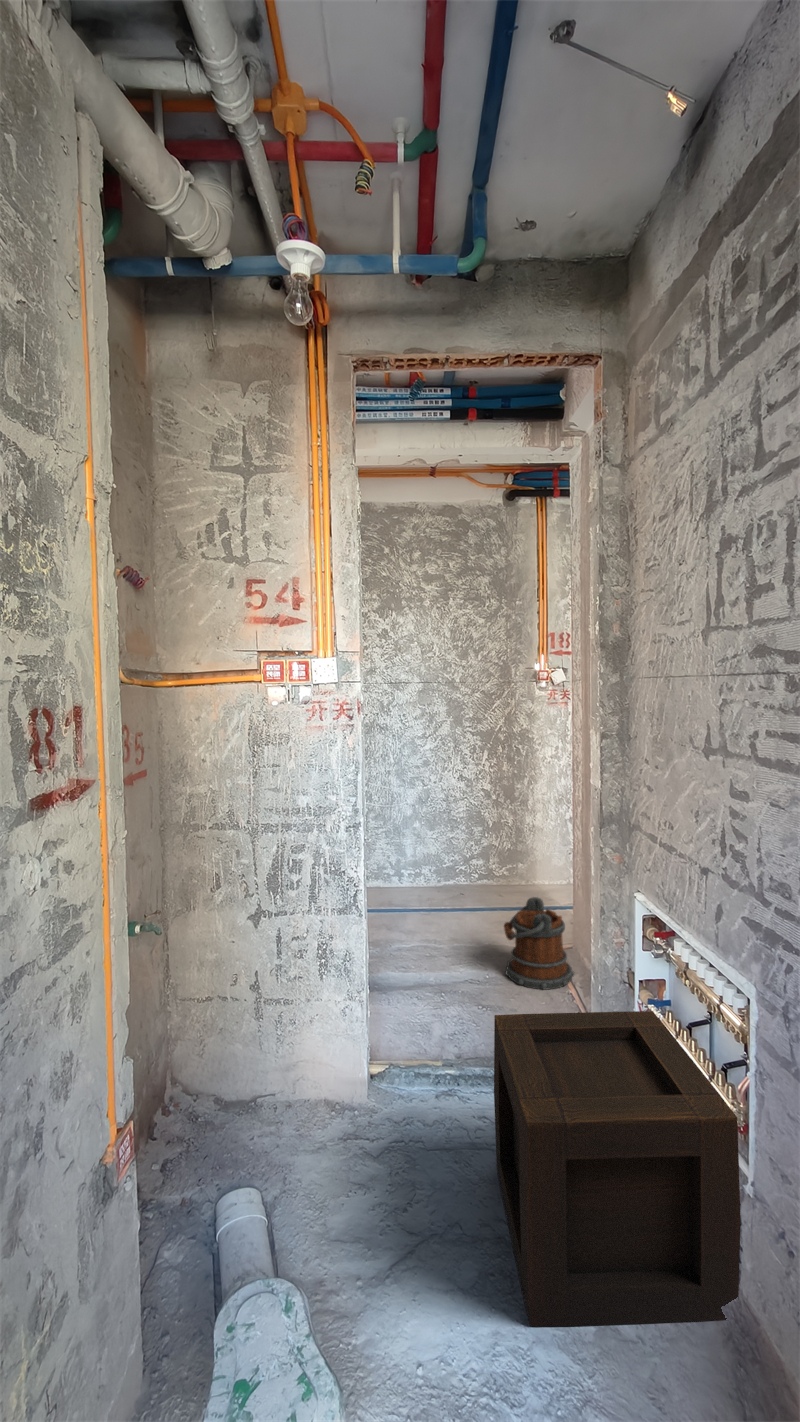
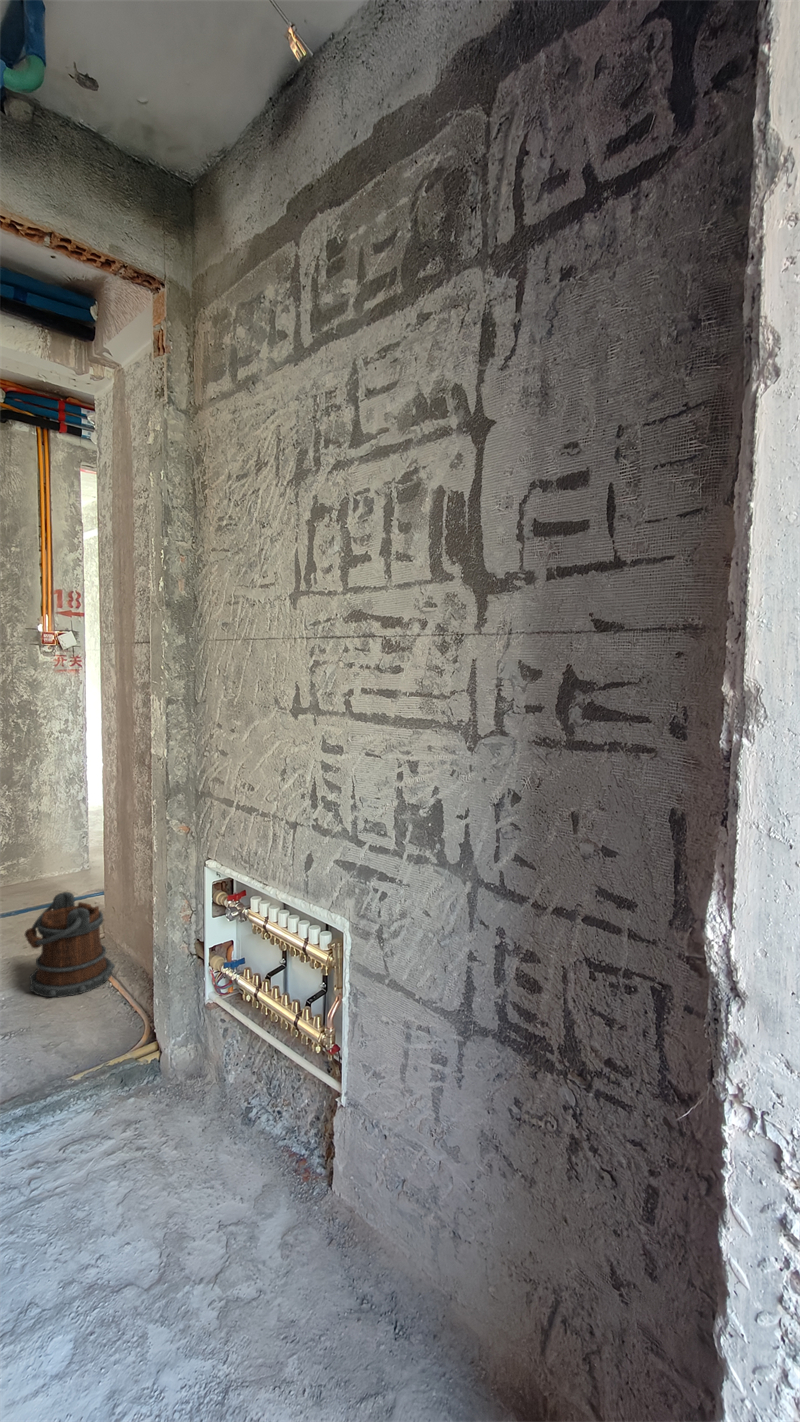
wooden crate: present [494,1011,741,1326] -> none [62,974,334,1357]

